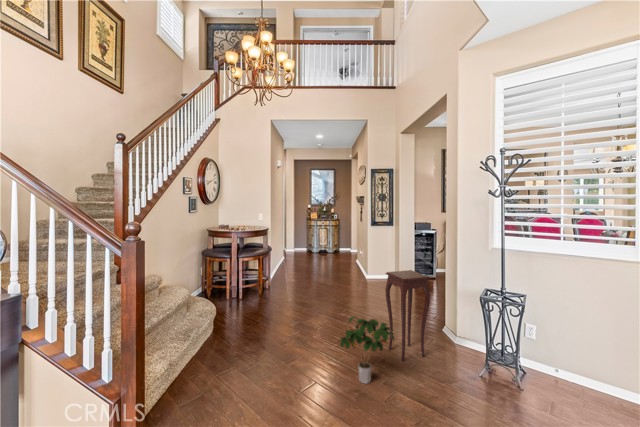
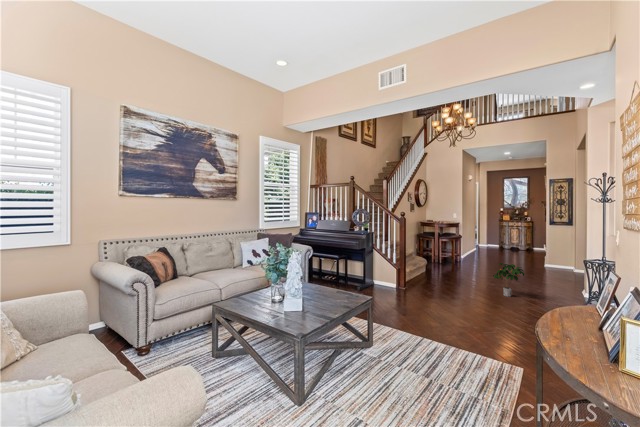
side table: present [385,270,431,361] -> none [531,246,561,297]

